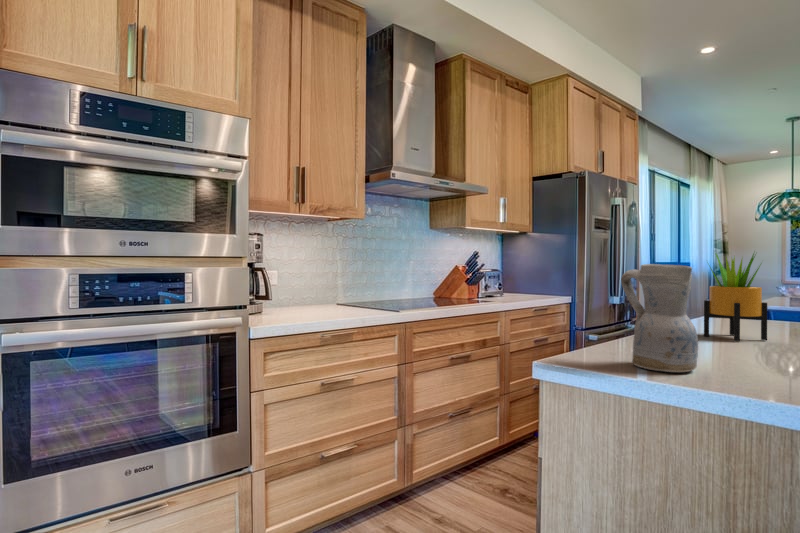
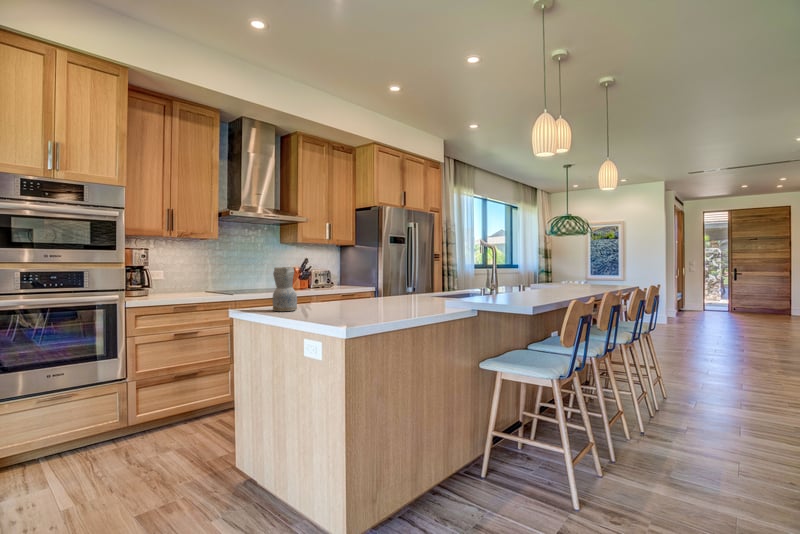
potted plant: present [704,254,767,341] -> none [358,260,384,304]

